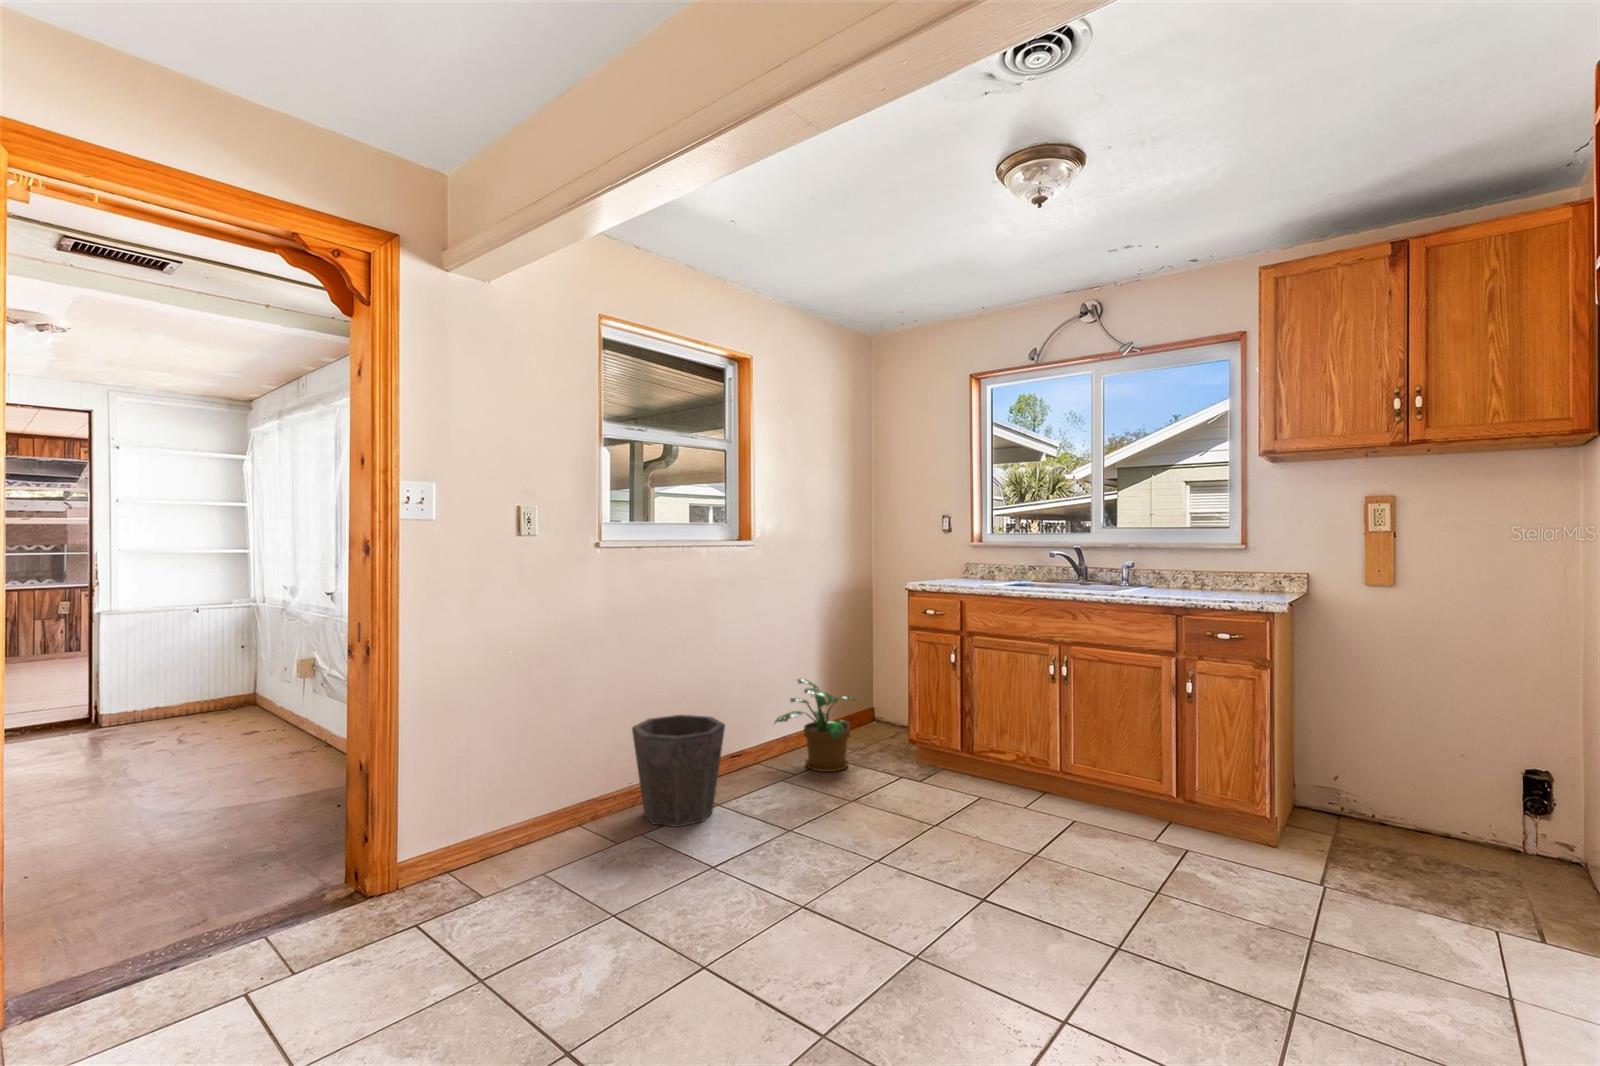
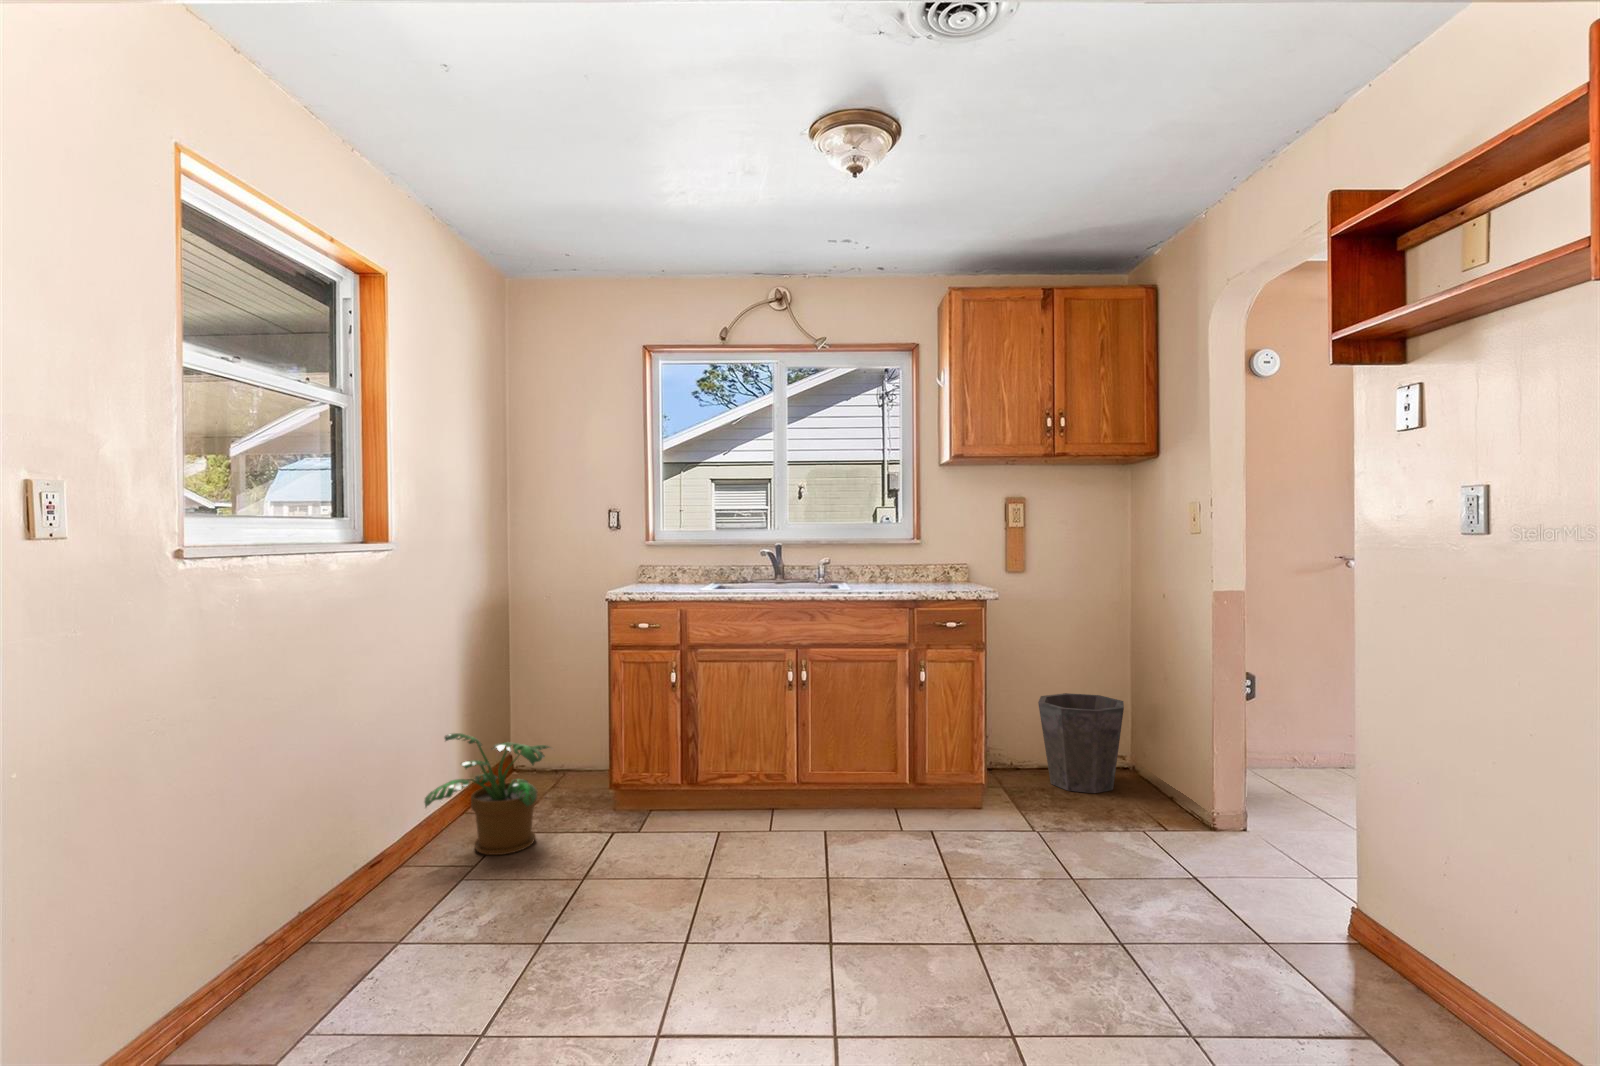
waste bin: present [632,715,725,827] -> present [1038,693,1124,793]

